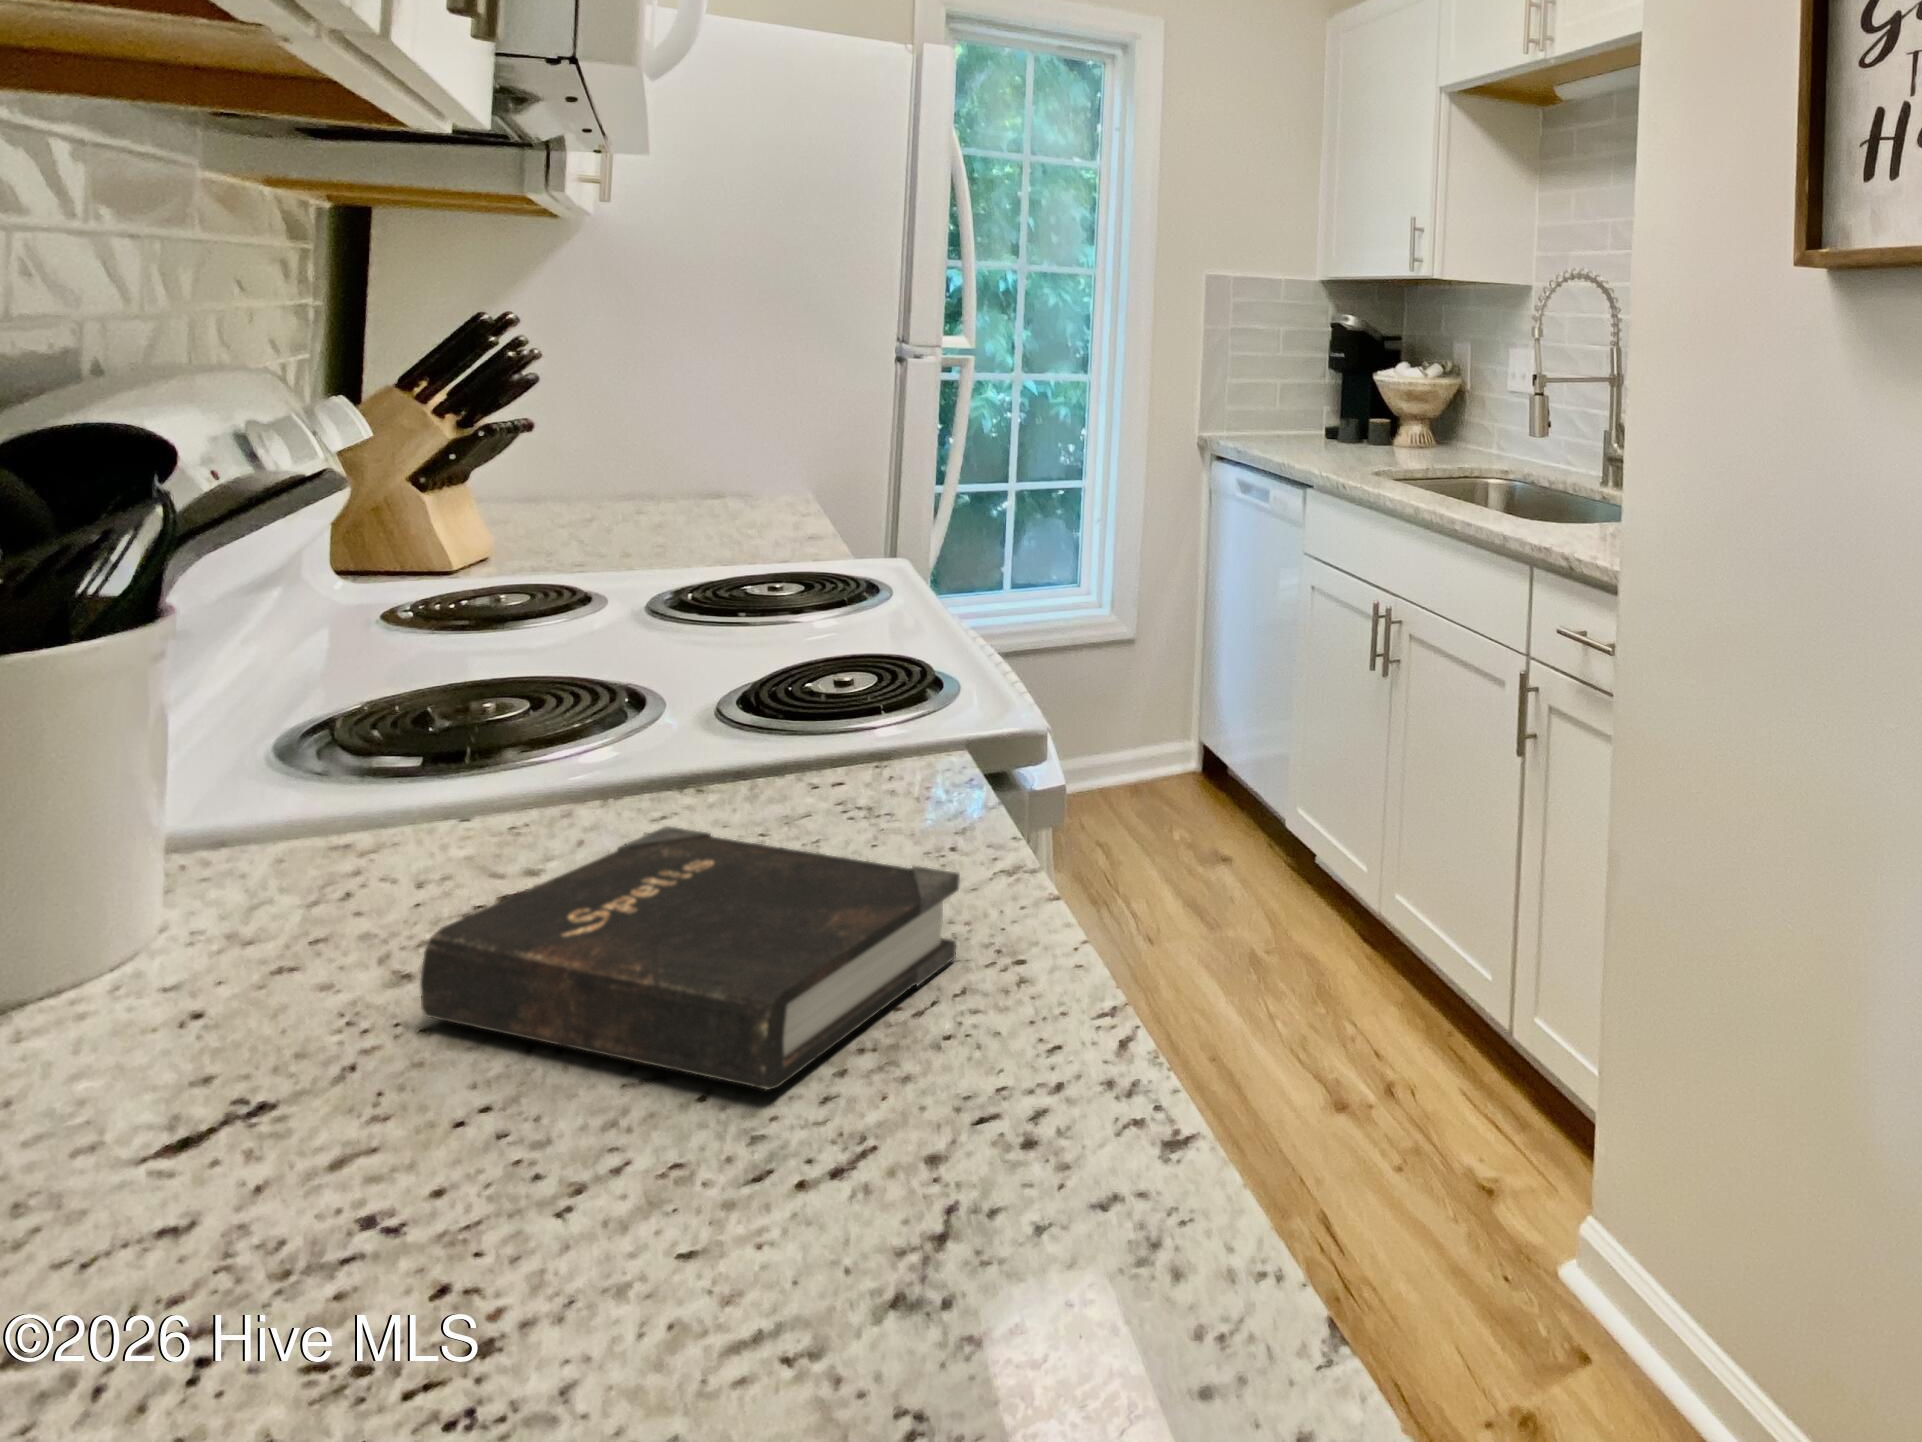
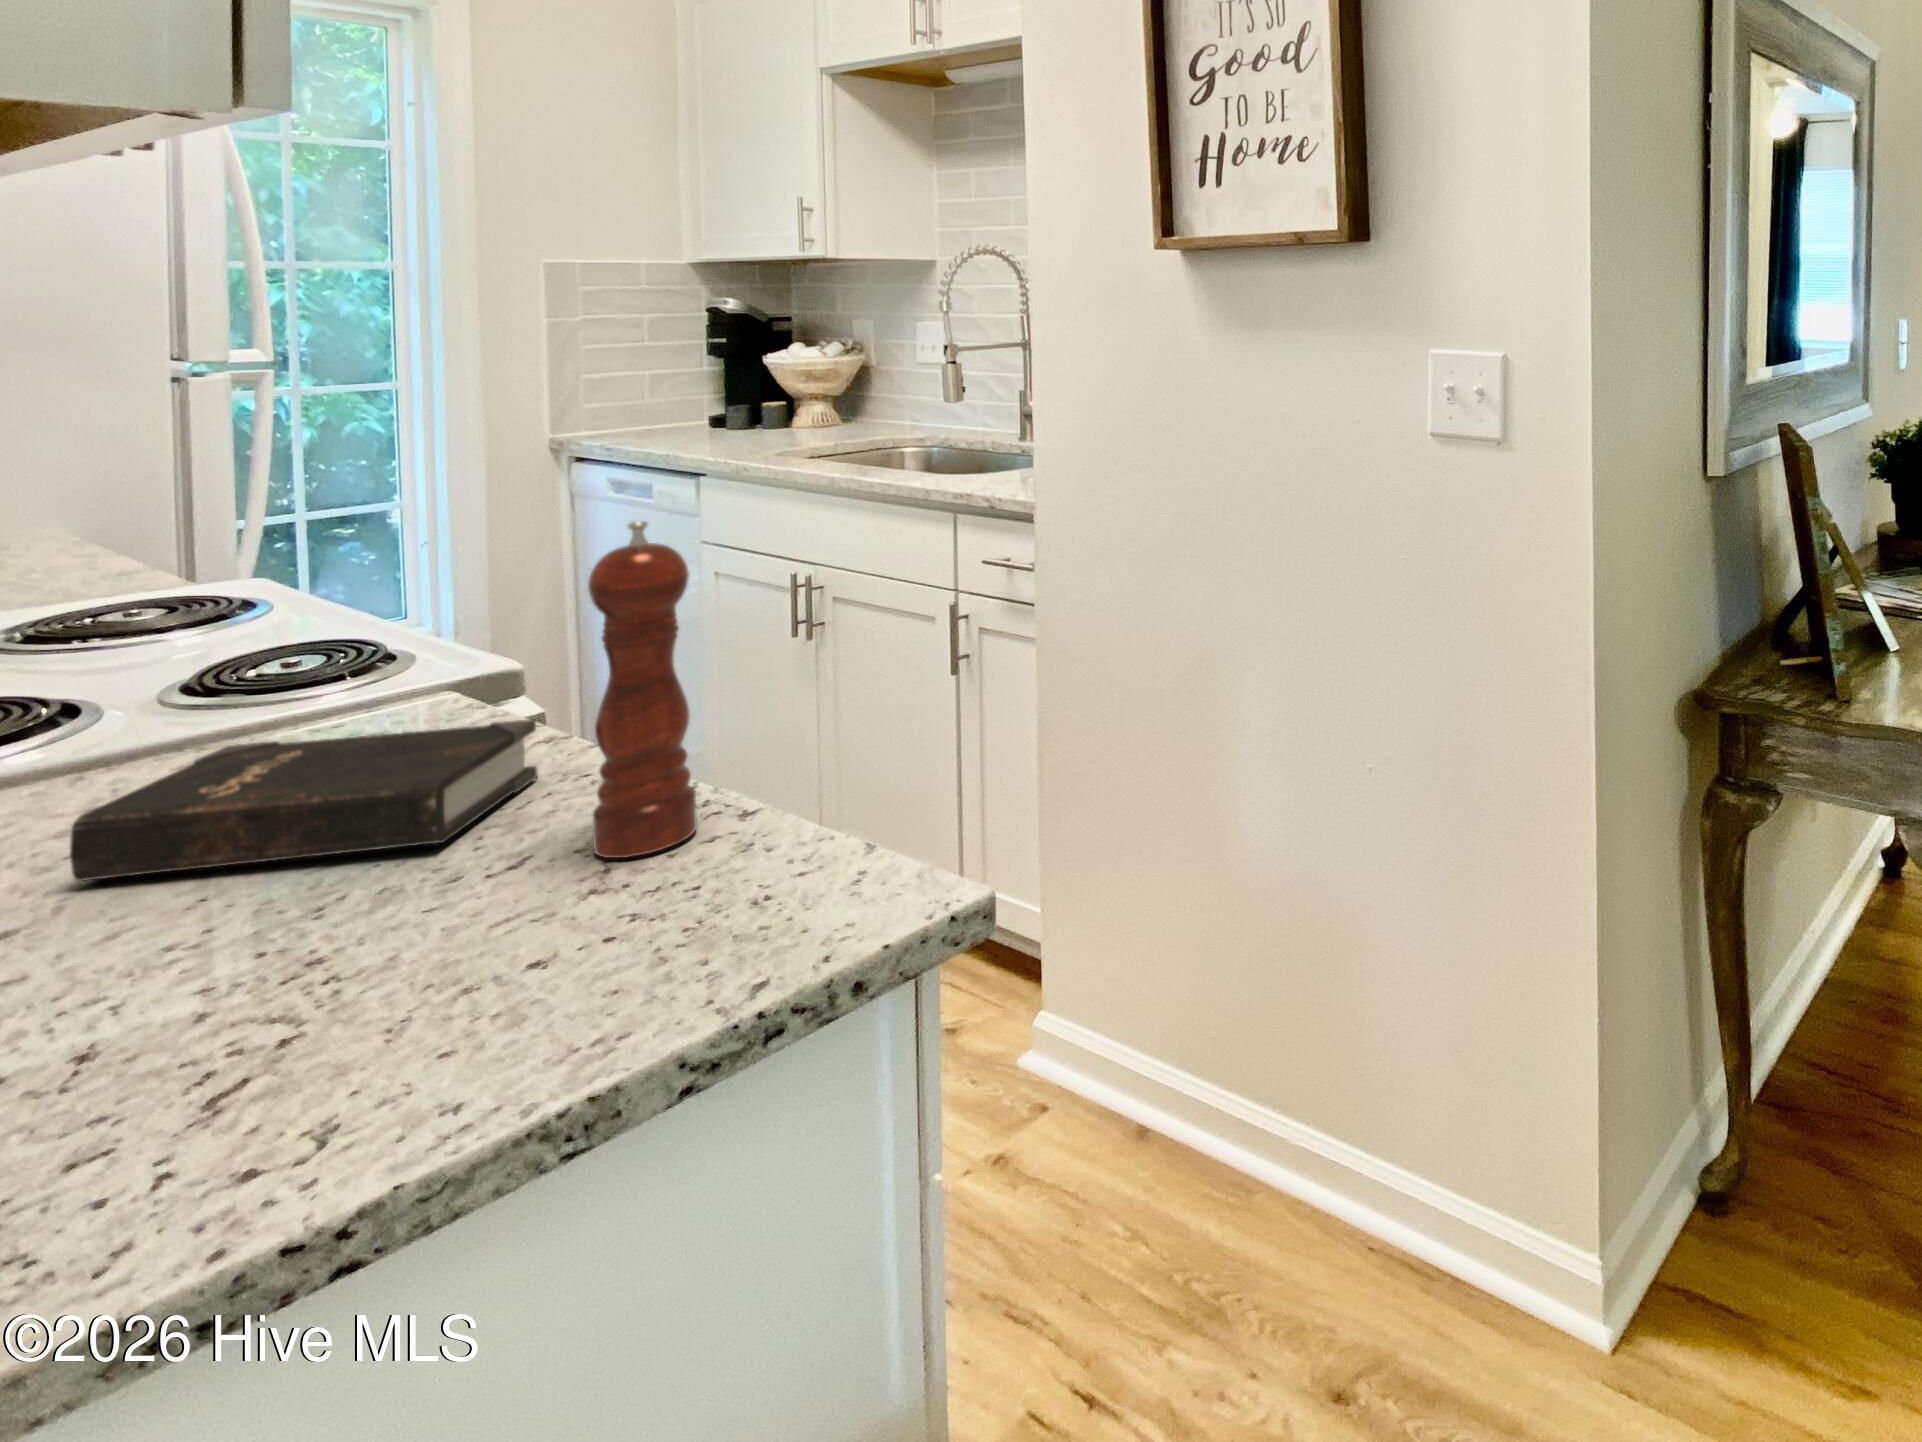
pepper mill: none [925,644,1097,1238] -> present [588,521,697,858]

